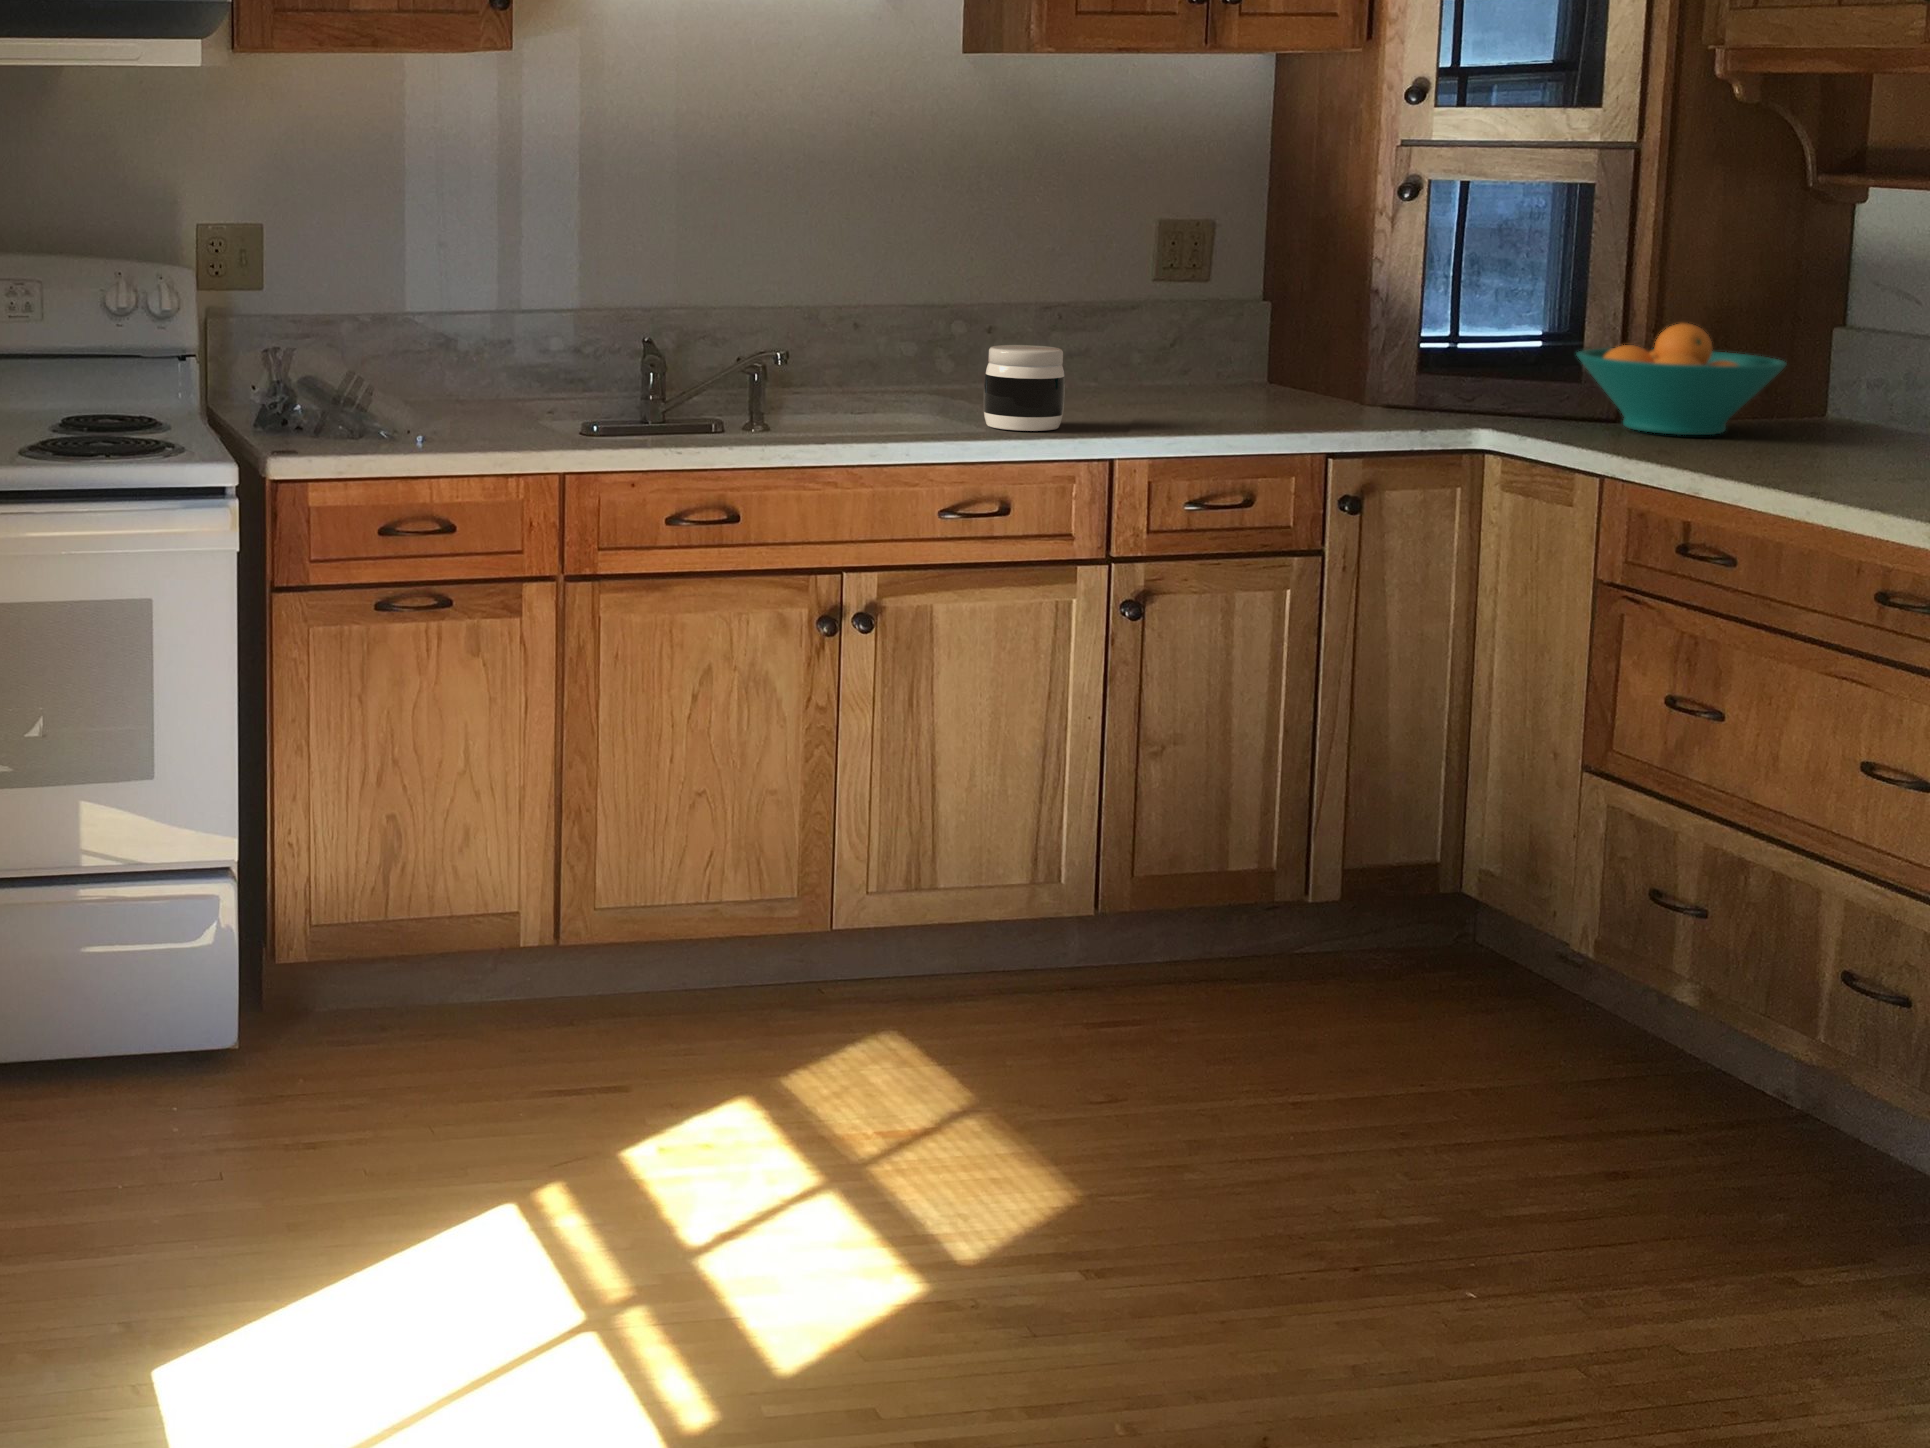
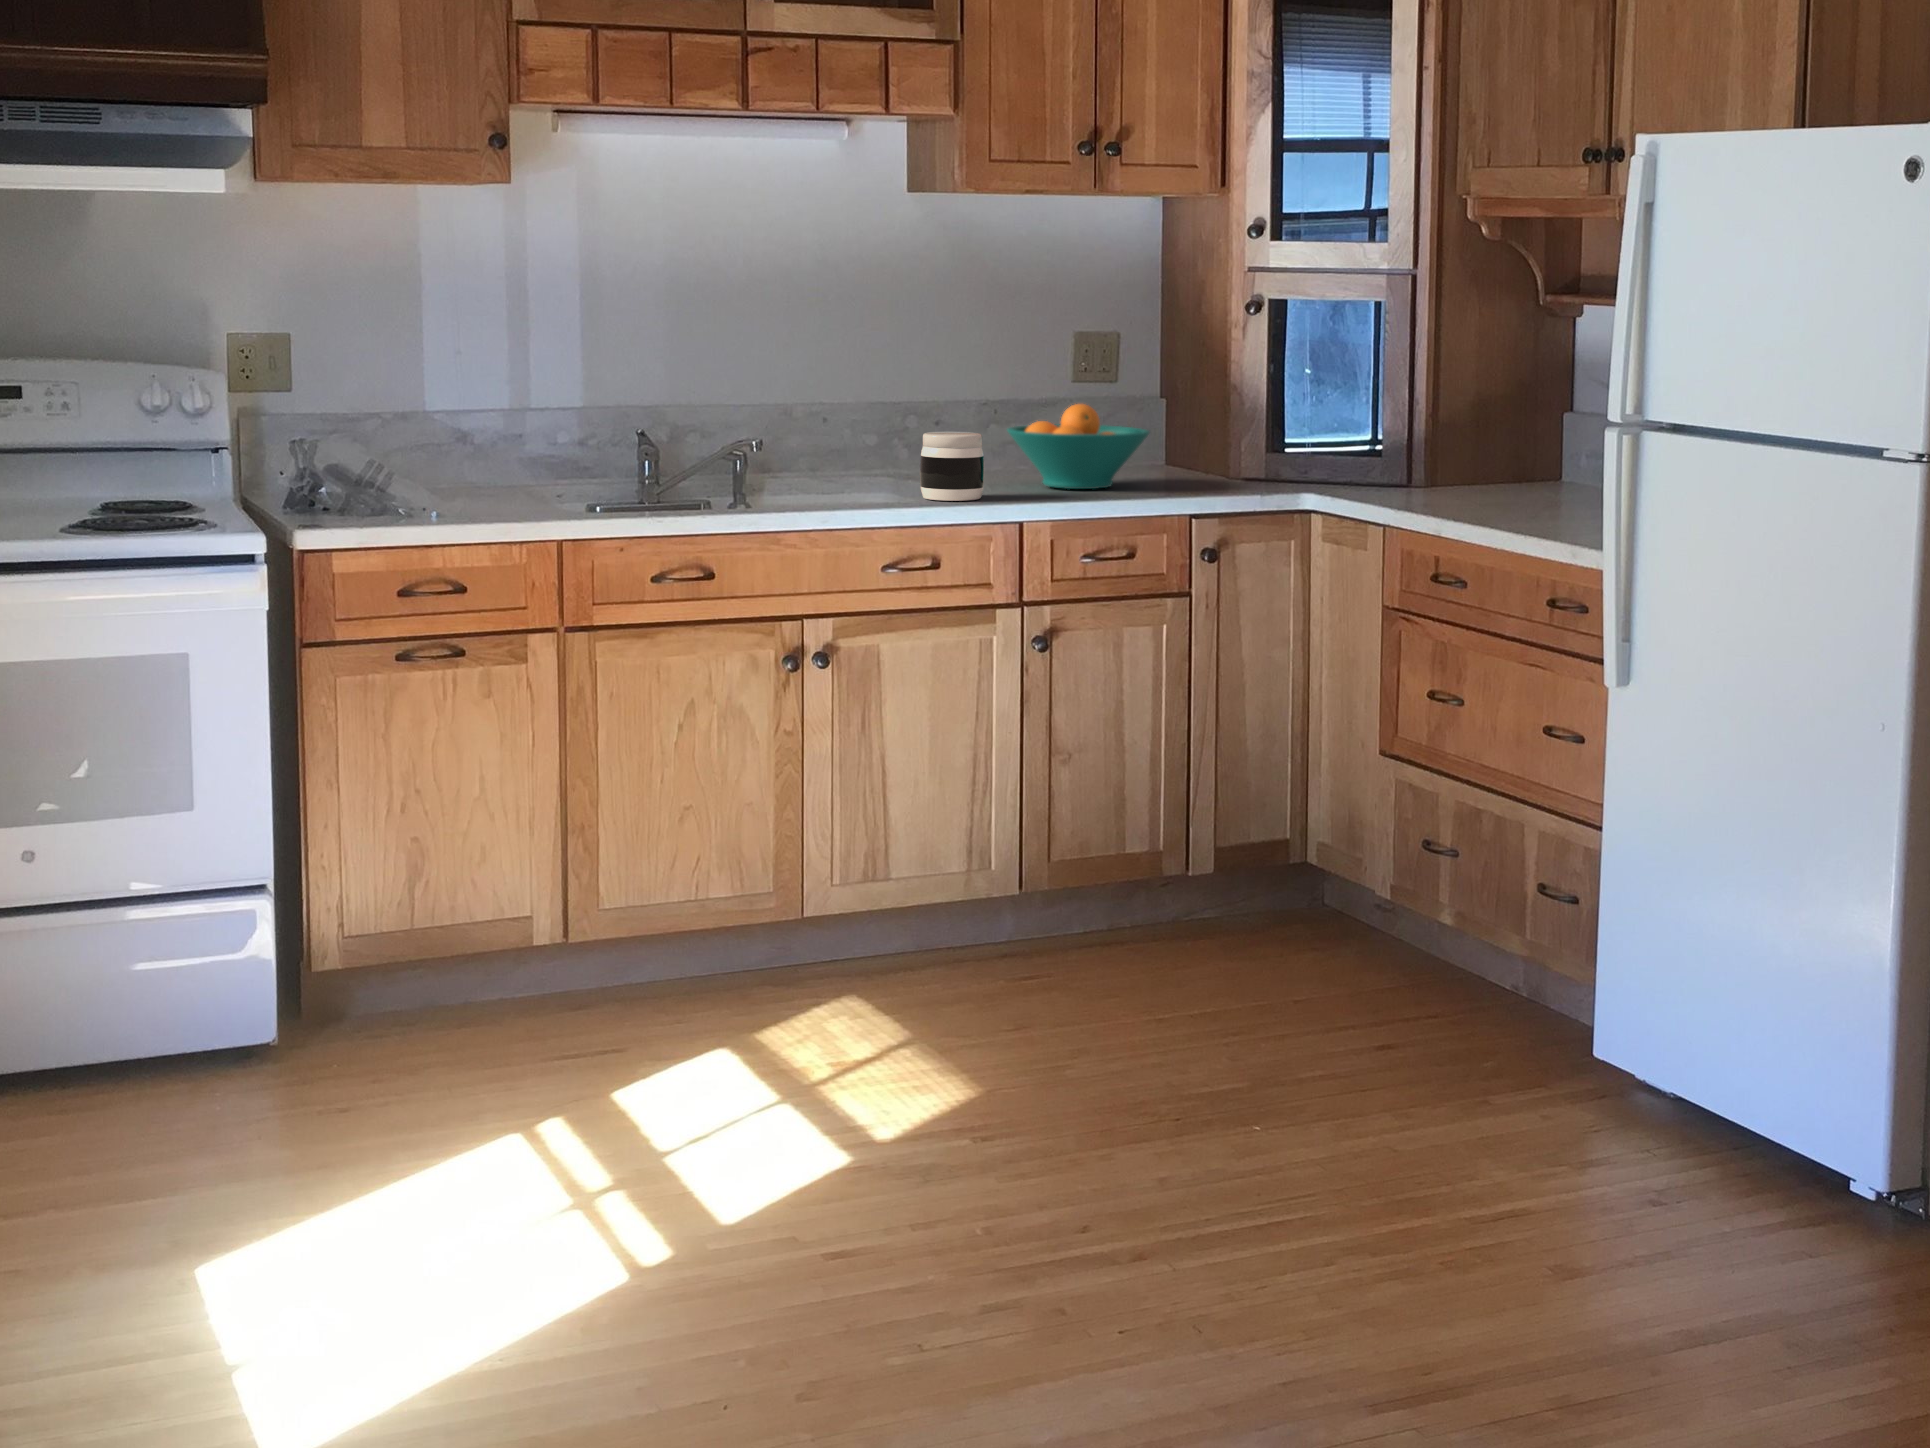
fruit bowl: present [1577,323,1786,435] -> present [1007,404,1150,489]

